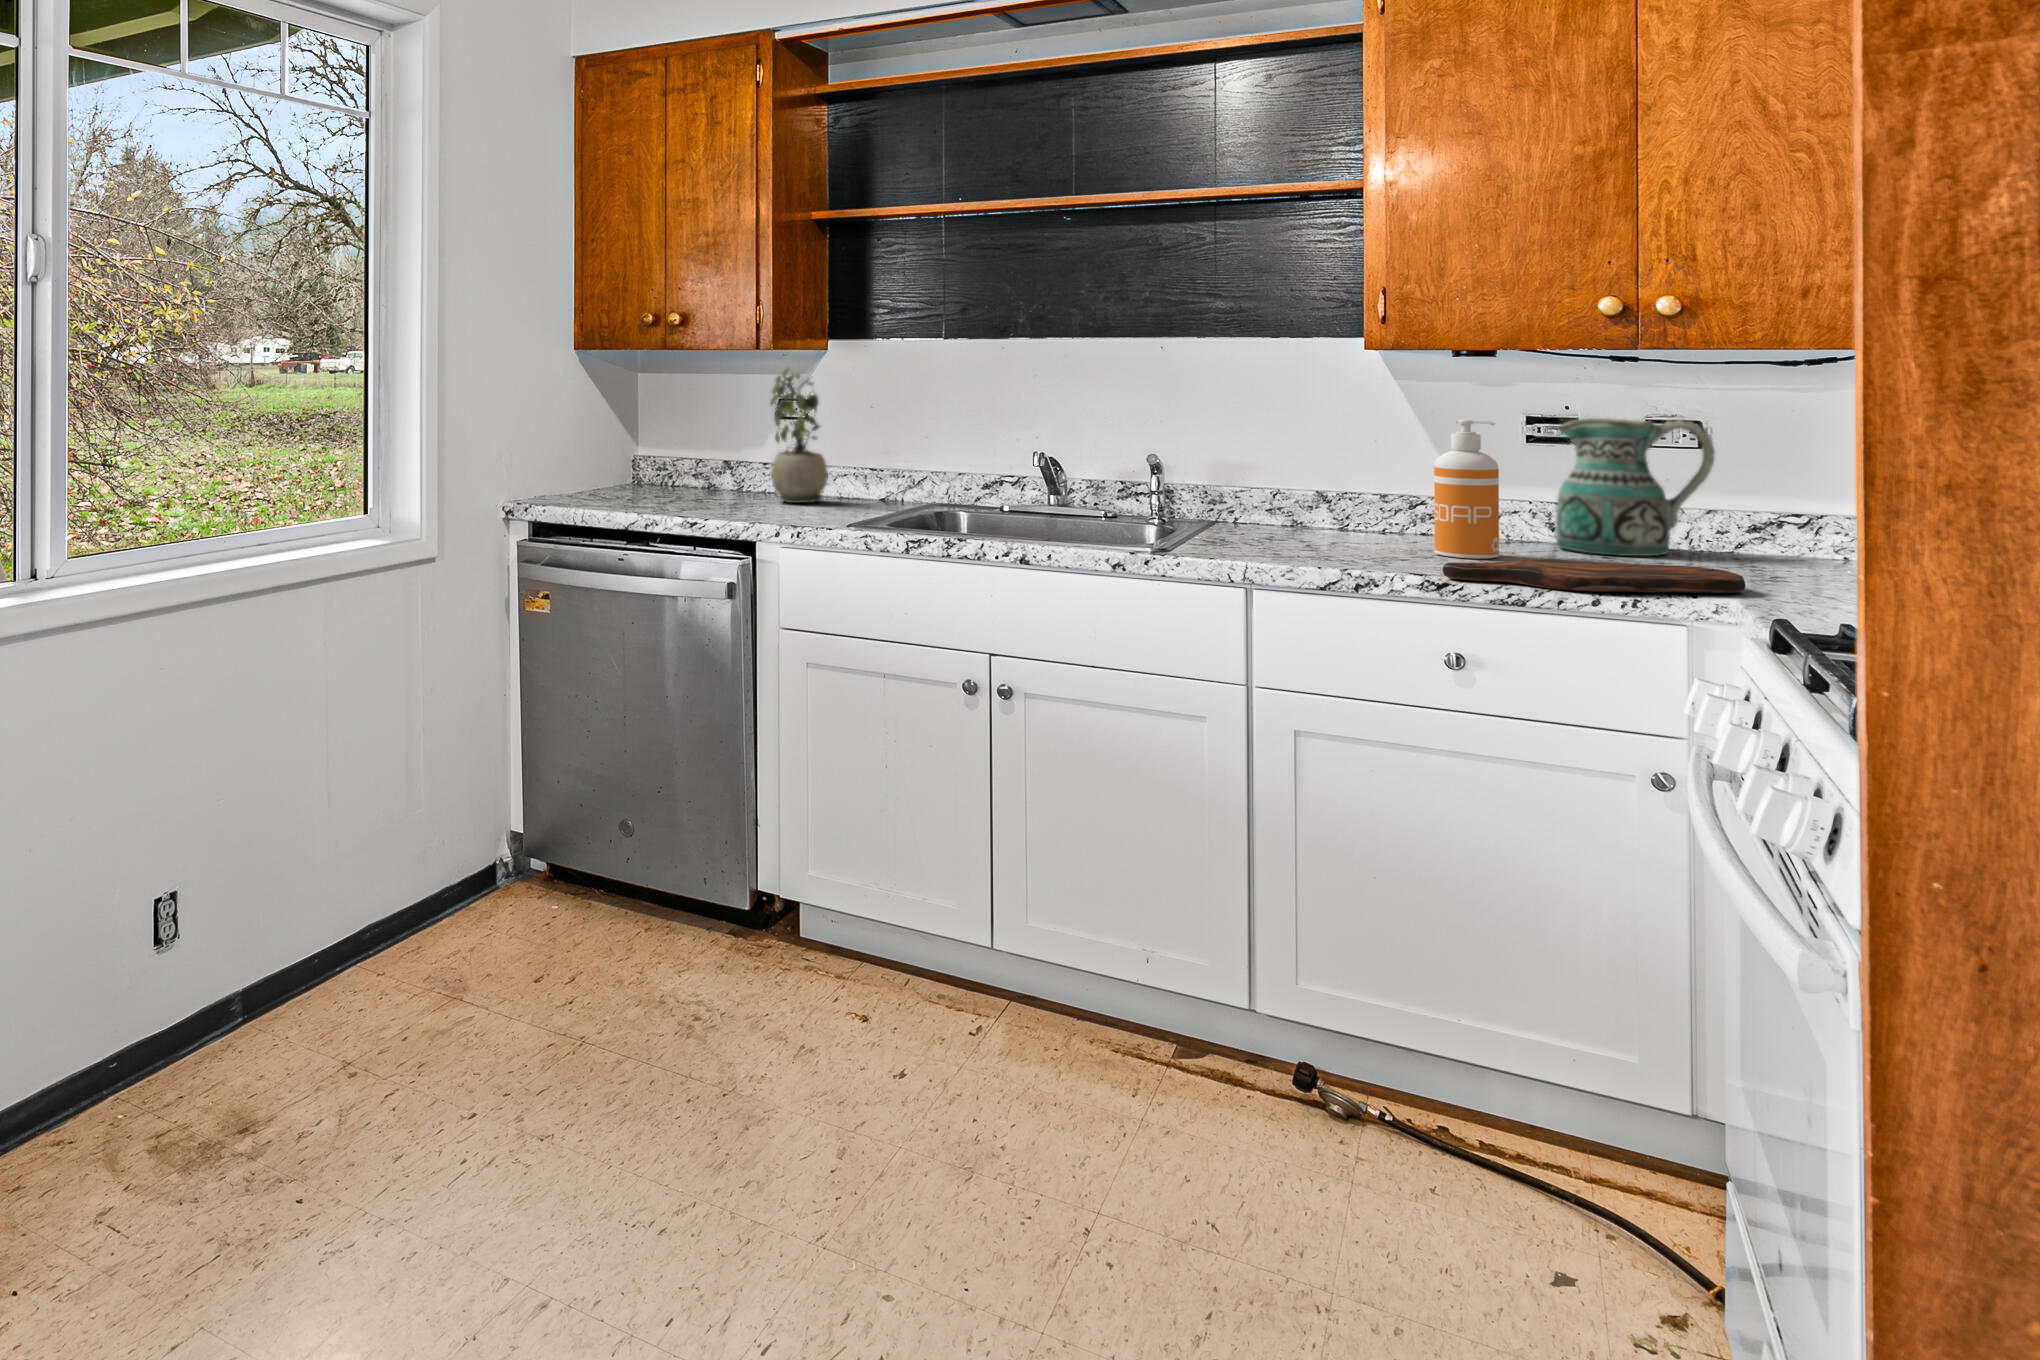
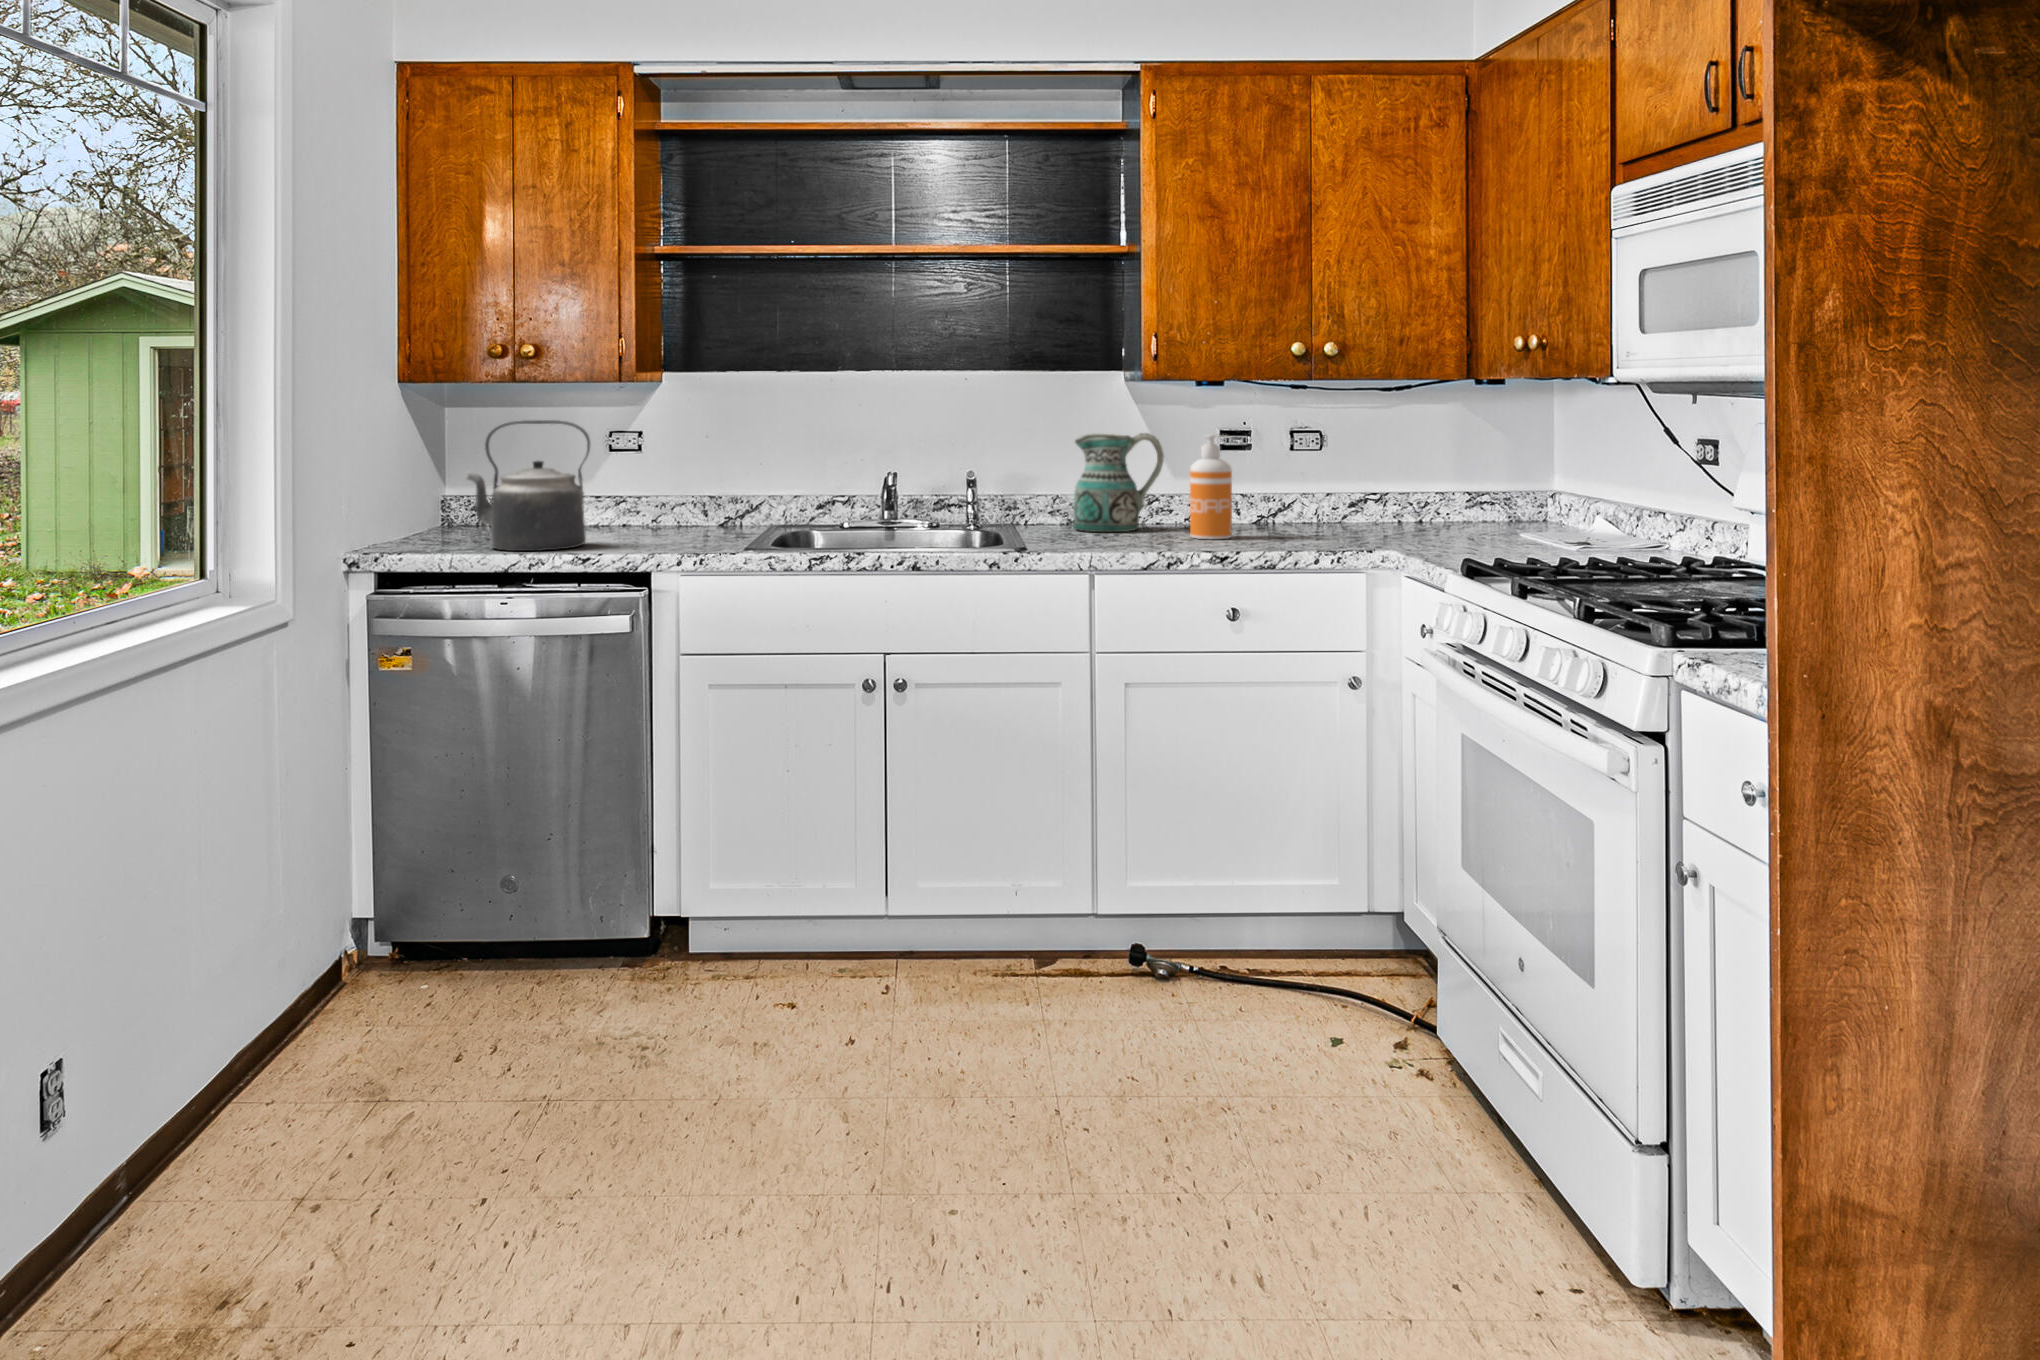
potted plant: present [770,368,828,503] -> none [608,398,665,534]
kettle: none [622,388,729,514] -> present [467,420,590,551]
ceramic pitcher: present [1556,418,1715,556] -> present [1073,433,1164,532]
cutting board: present [1443,559,1745,593] -> none [1224,532,1392,553]

